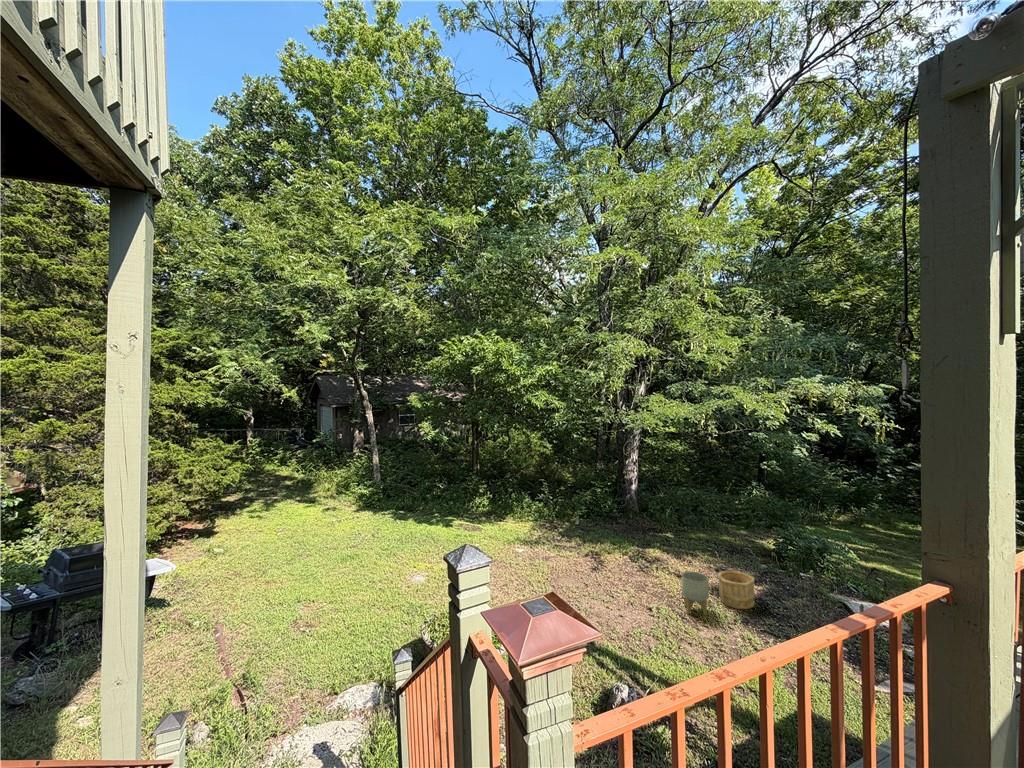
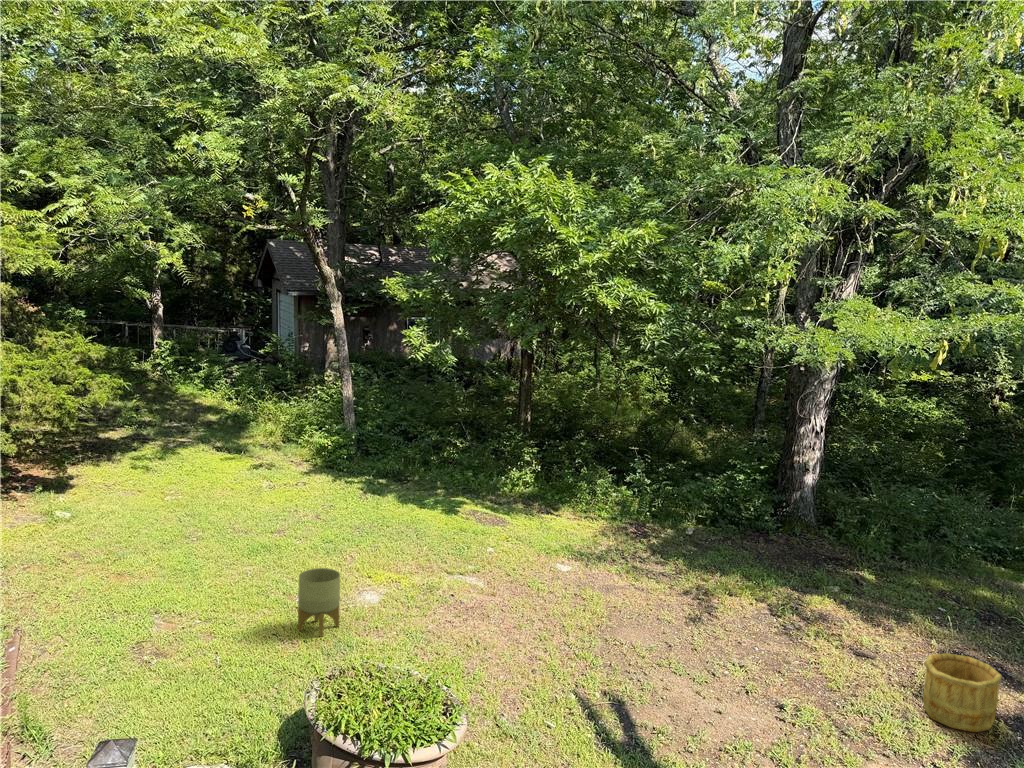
planter: present [682,571,709,616] -> present [298,568,340,637]

